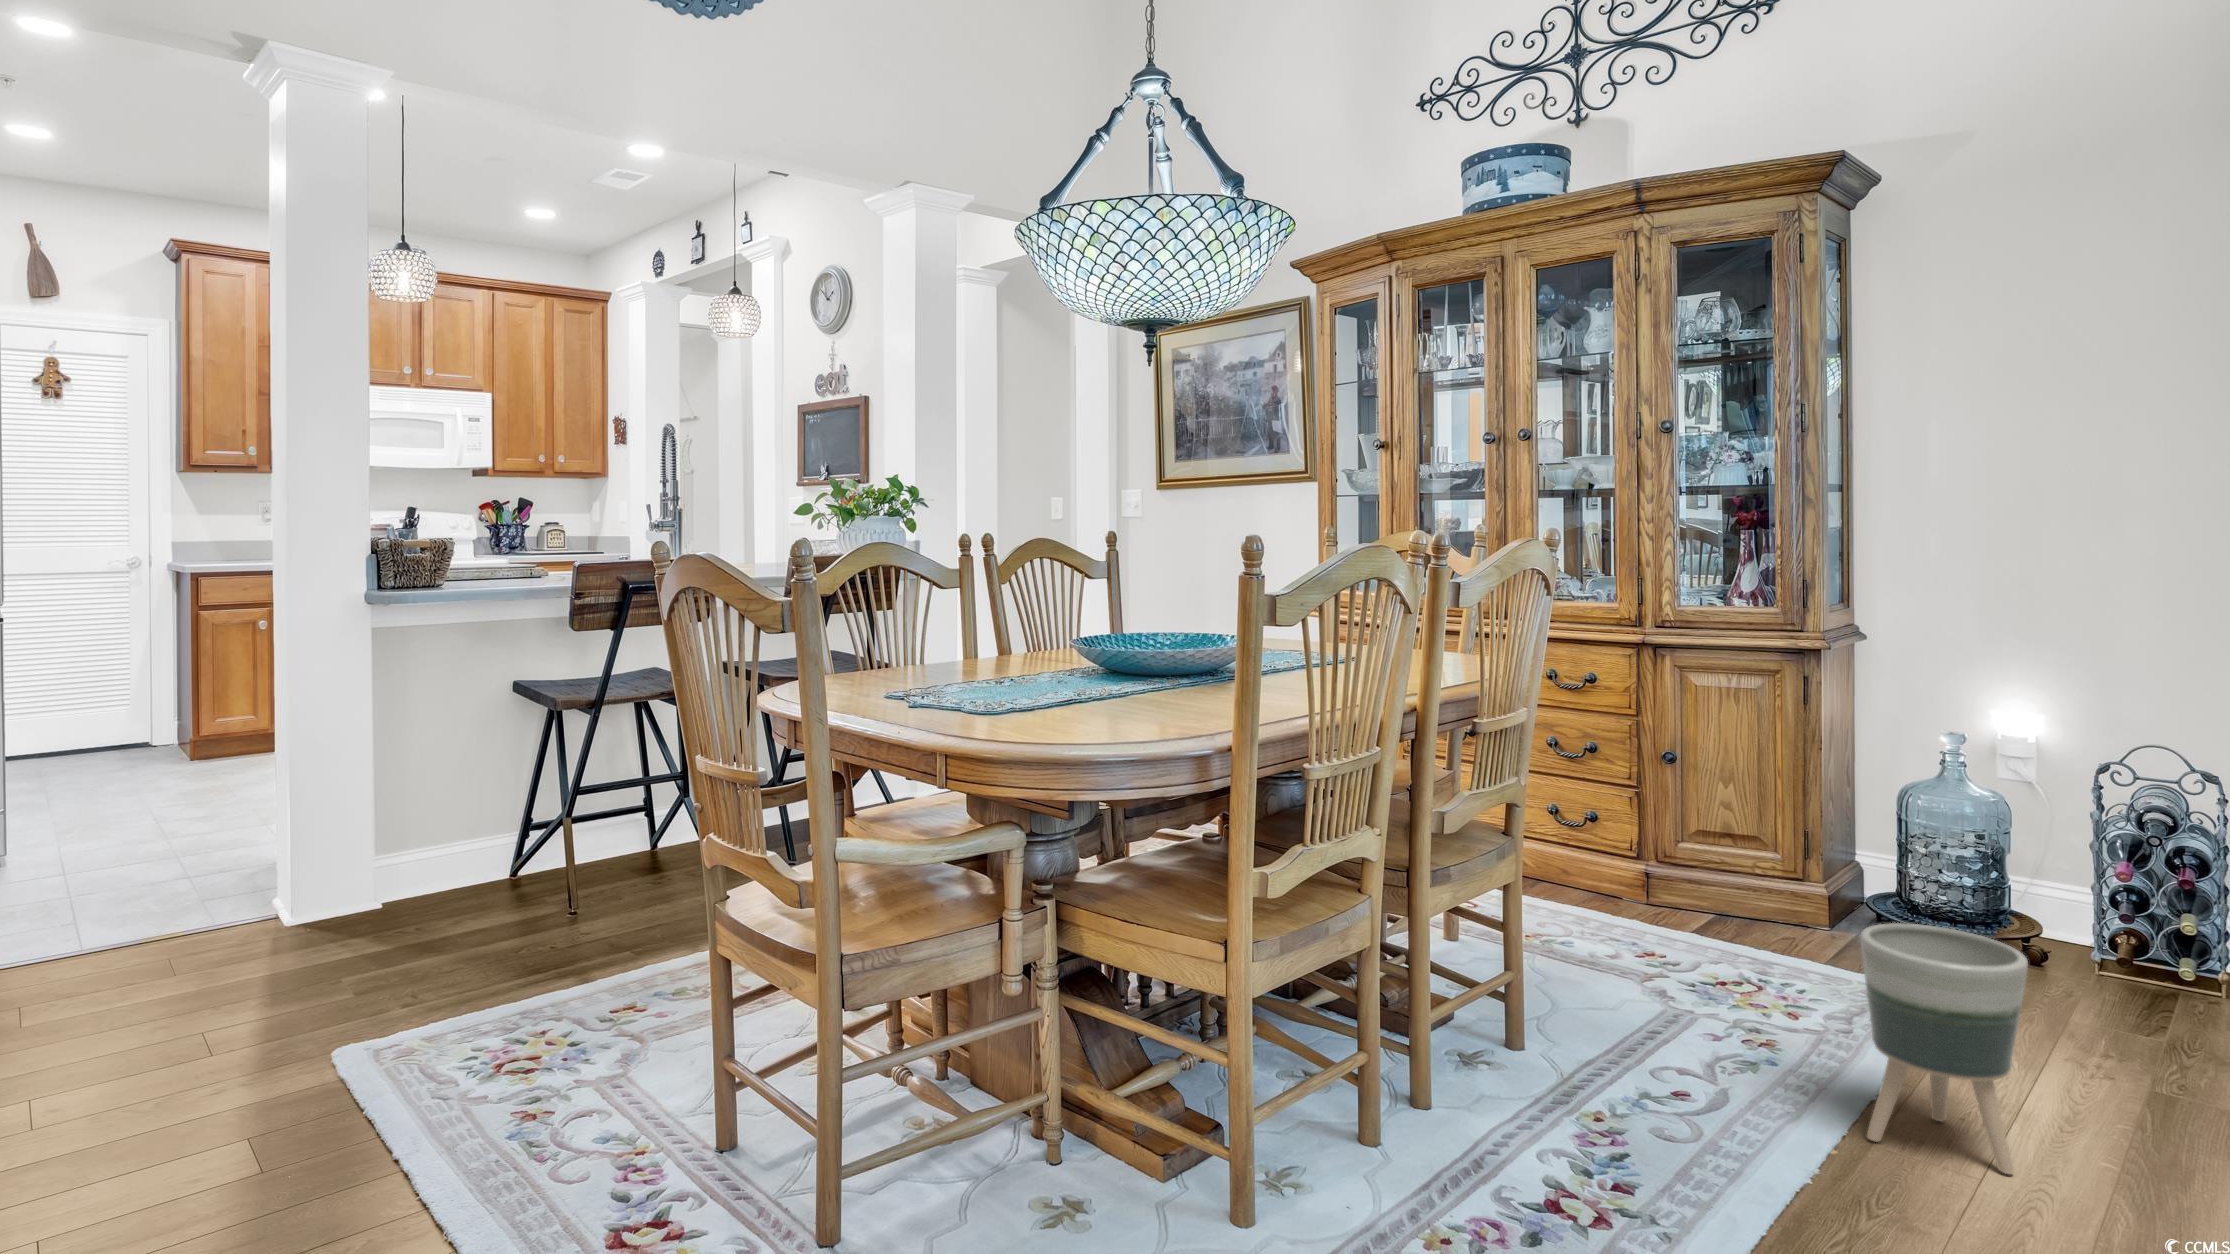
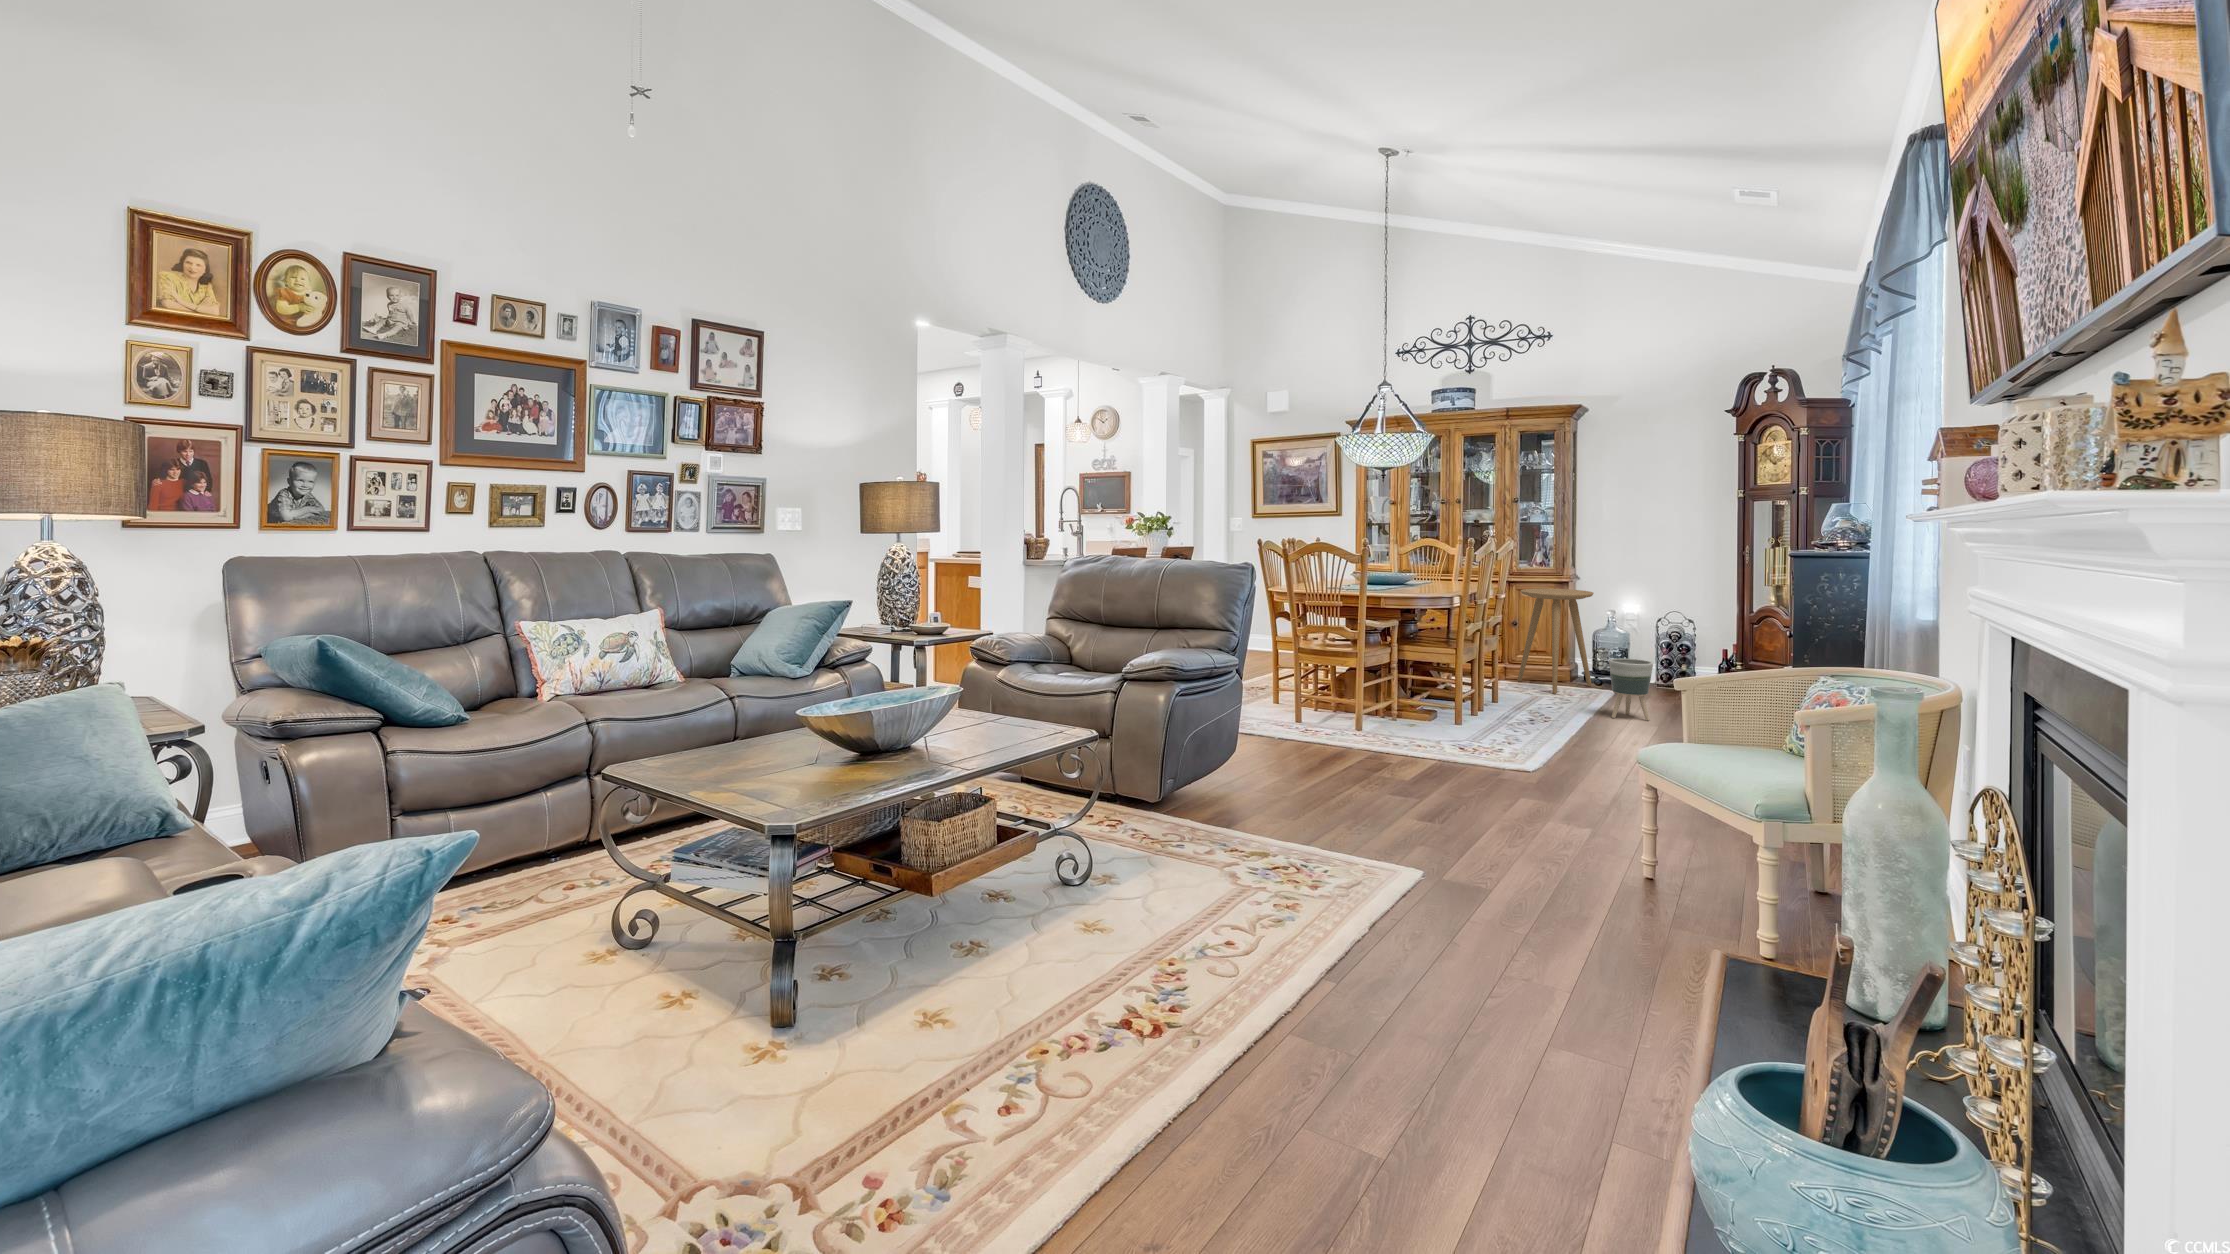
side table: none [1659,664,1880,979] -> present [1517,589,1594,694]

